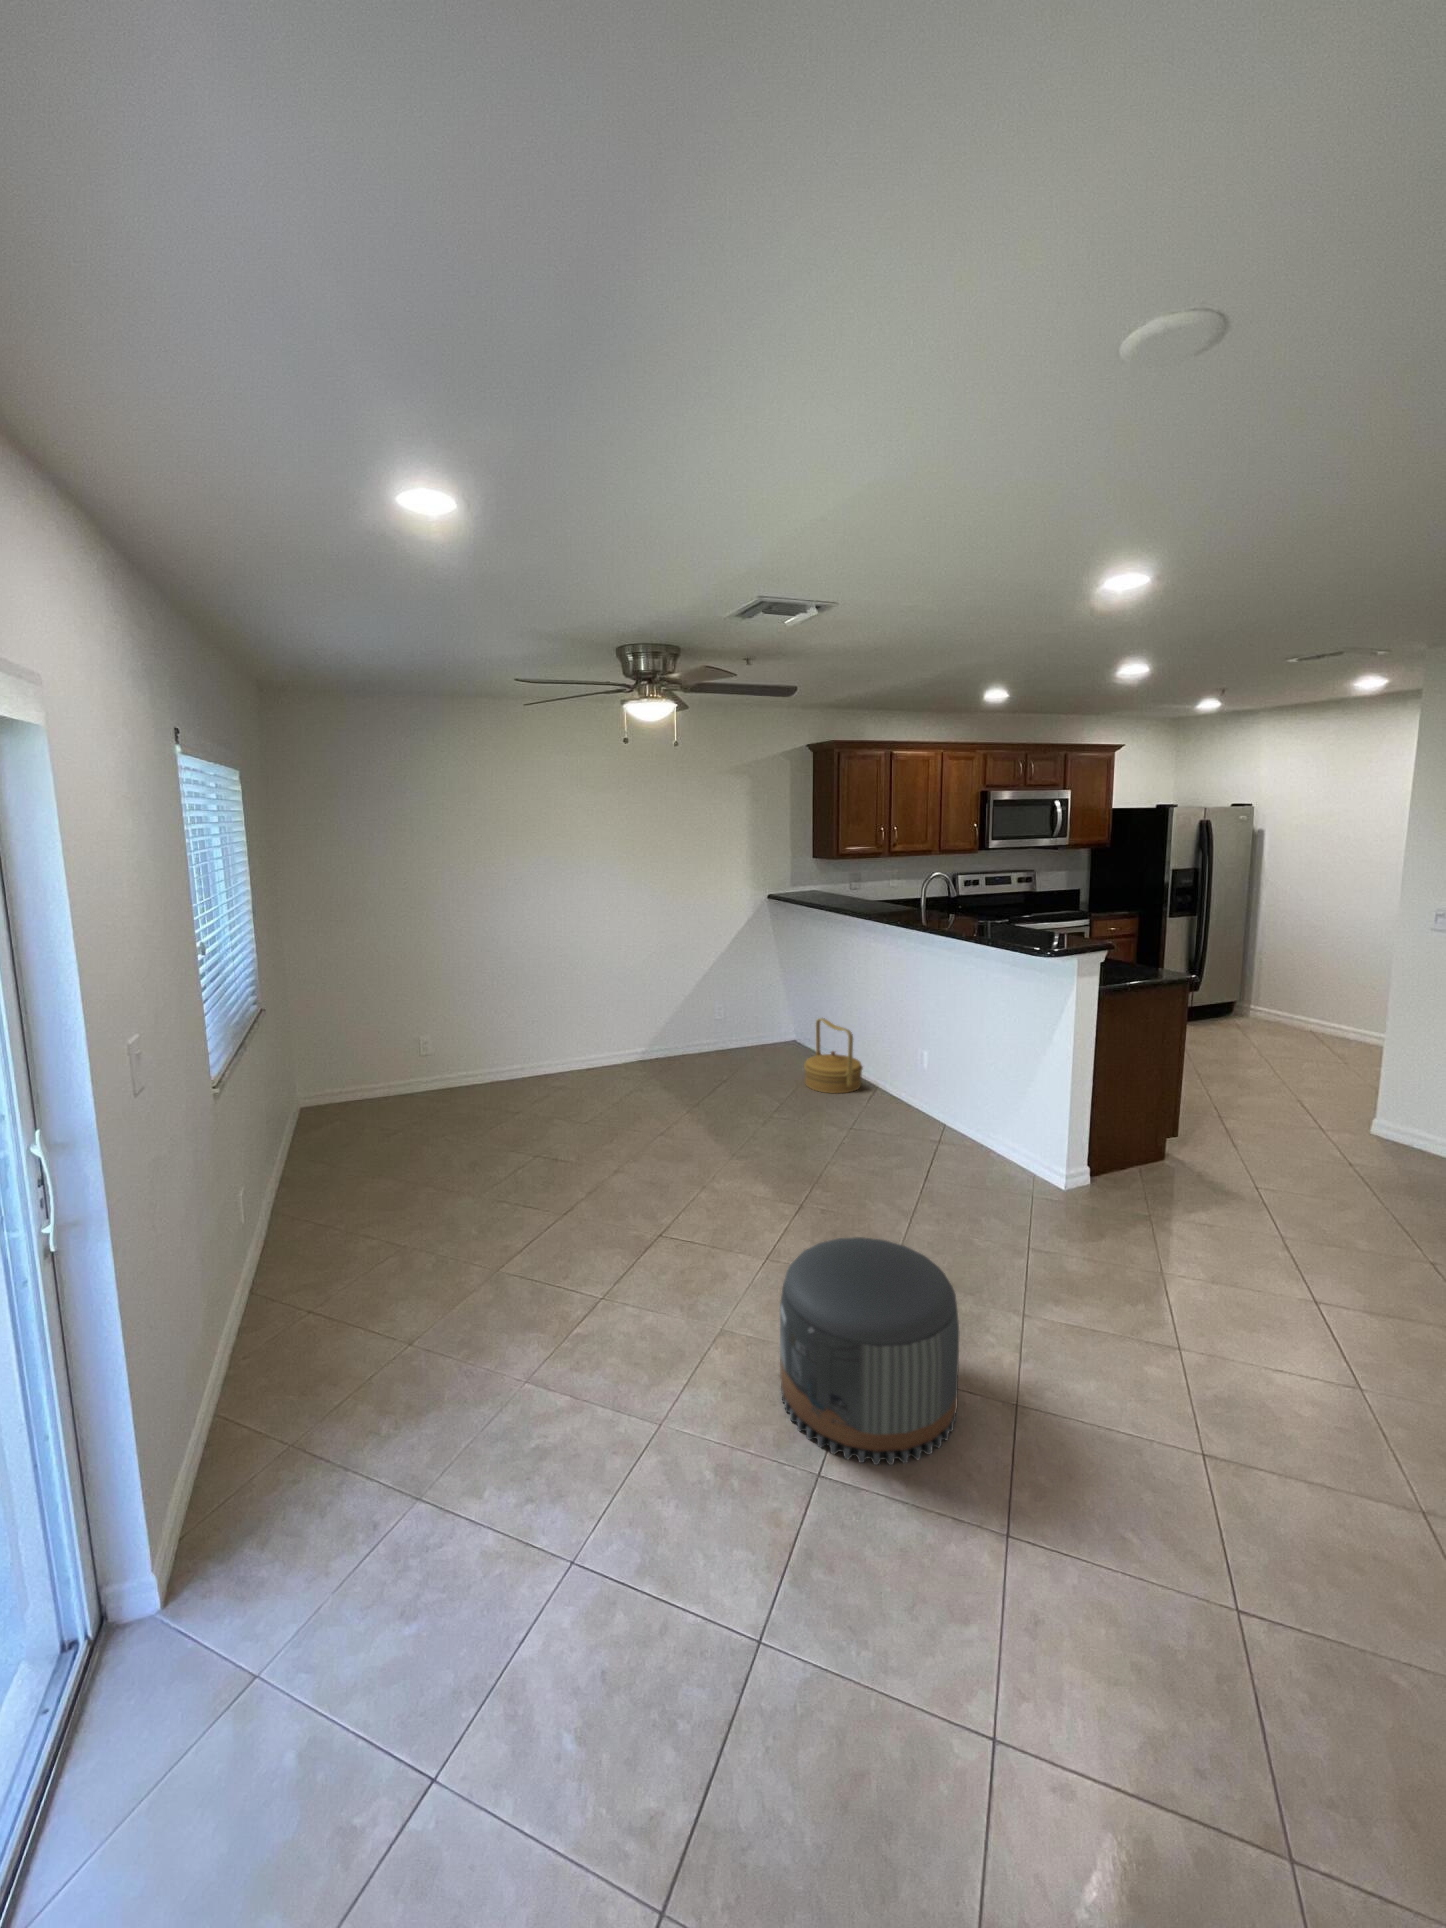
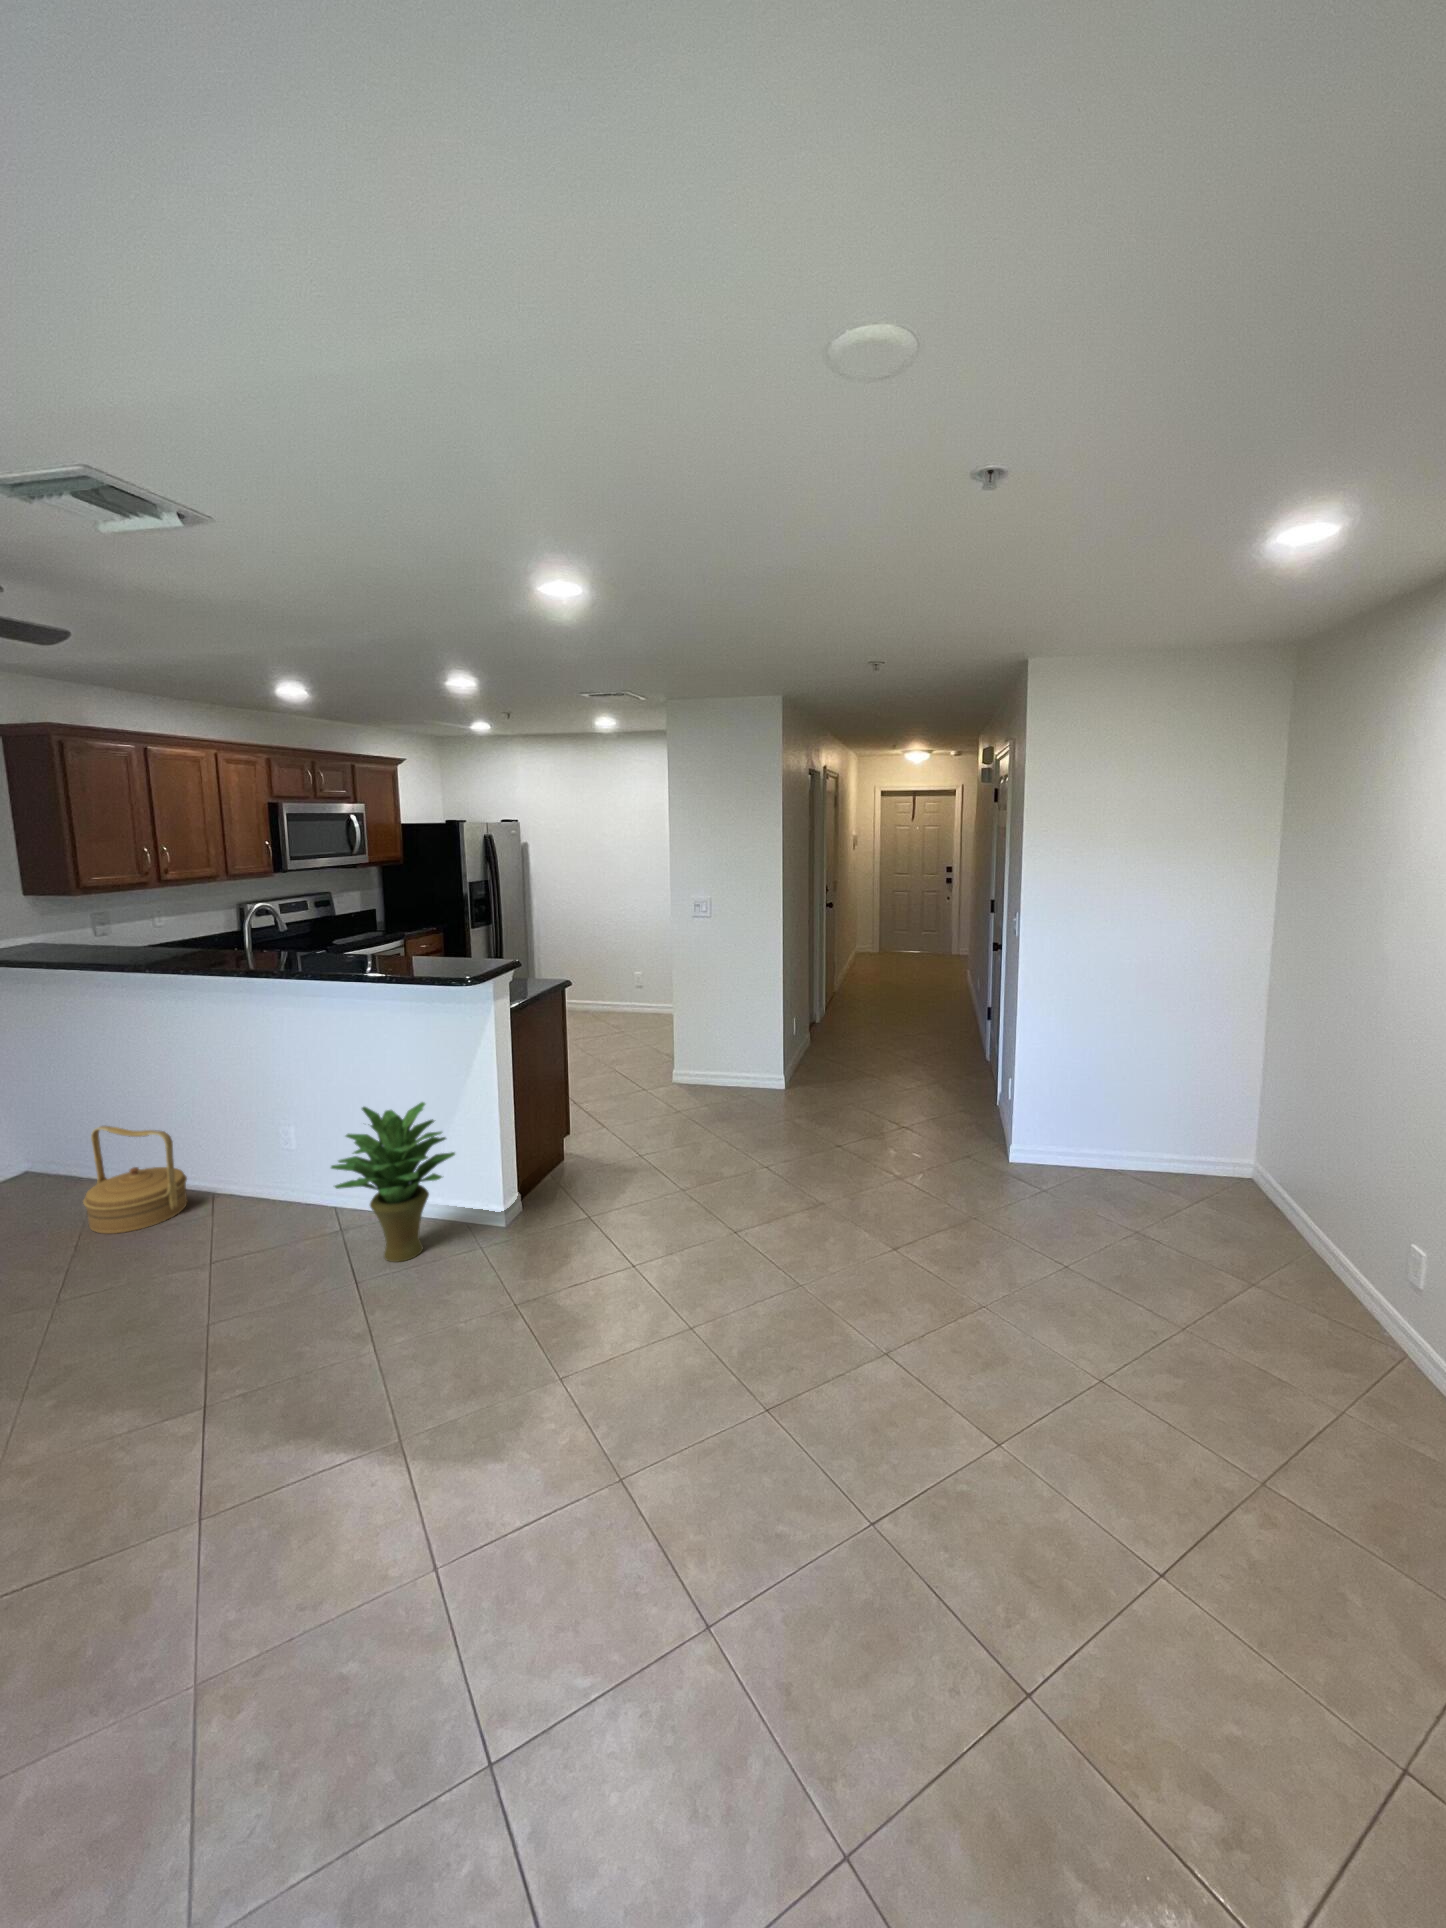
potted plant: none [921,1043,1024,1180] -> present [331,1102,455,1262]
pouf: present [780,1237,959,1465] -> none [336,1377,591,1731]

